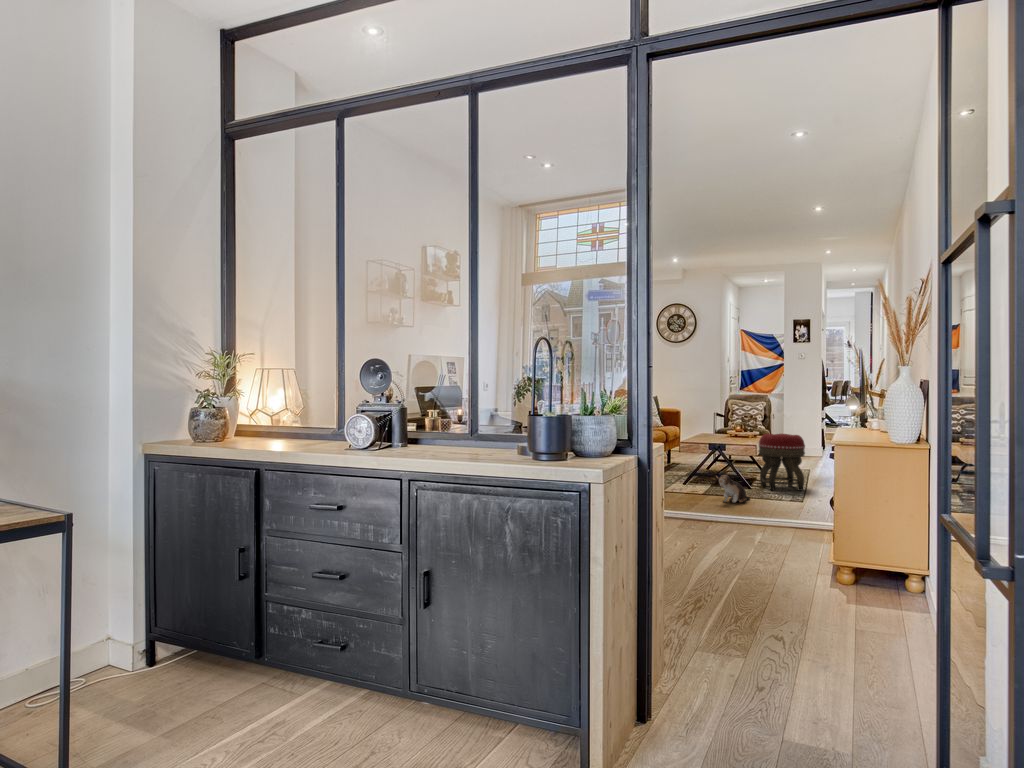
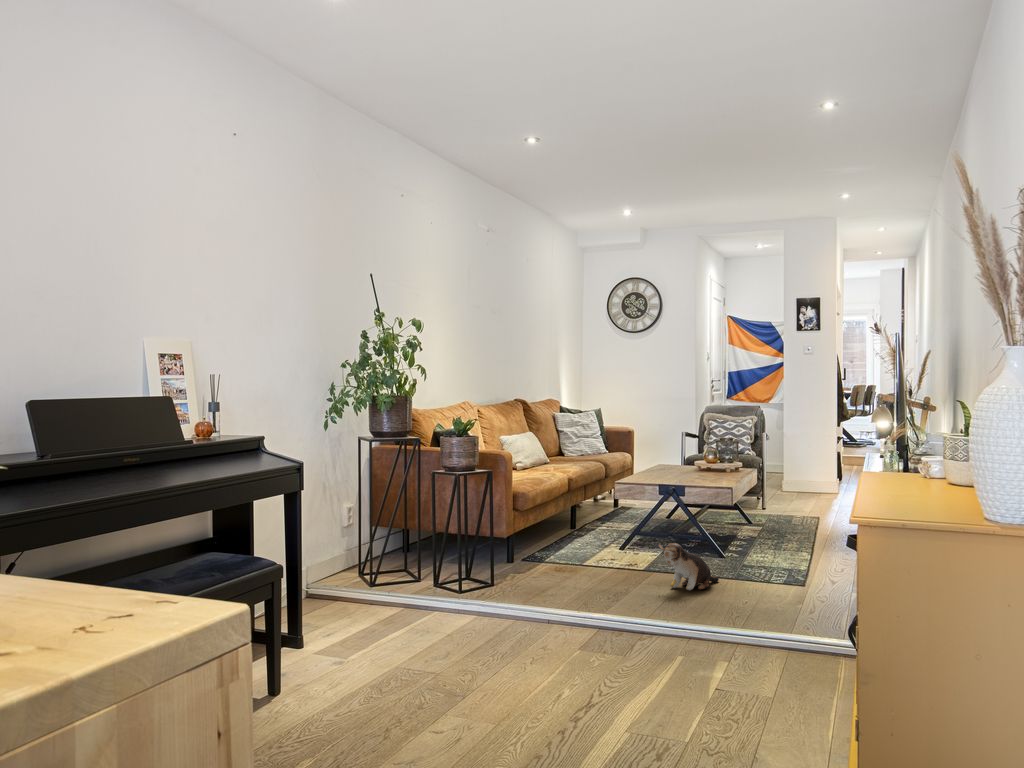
footstool: present [759,434,805,491] -> none [737,468,809,560]

